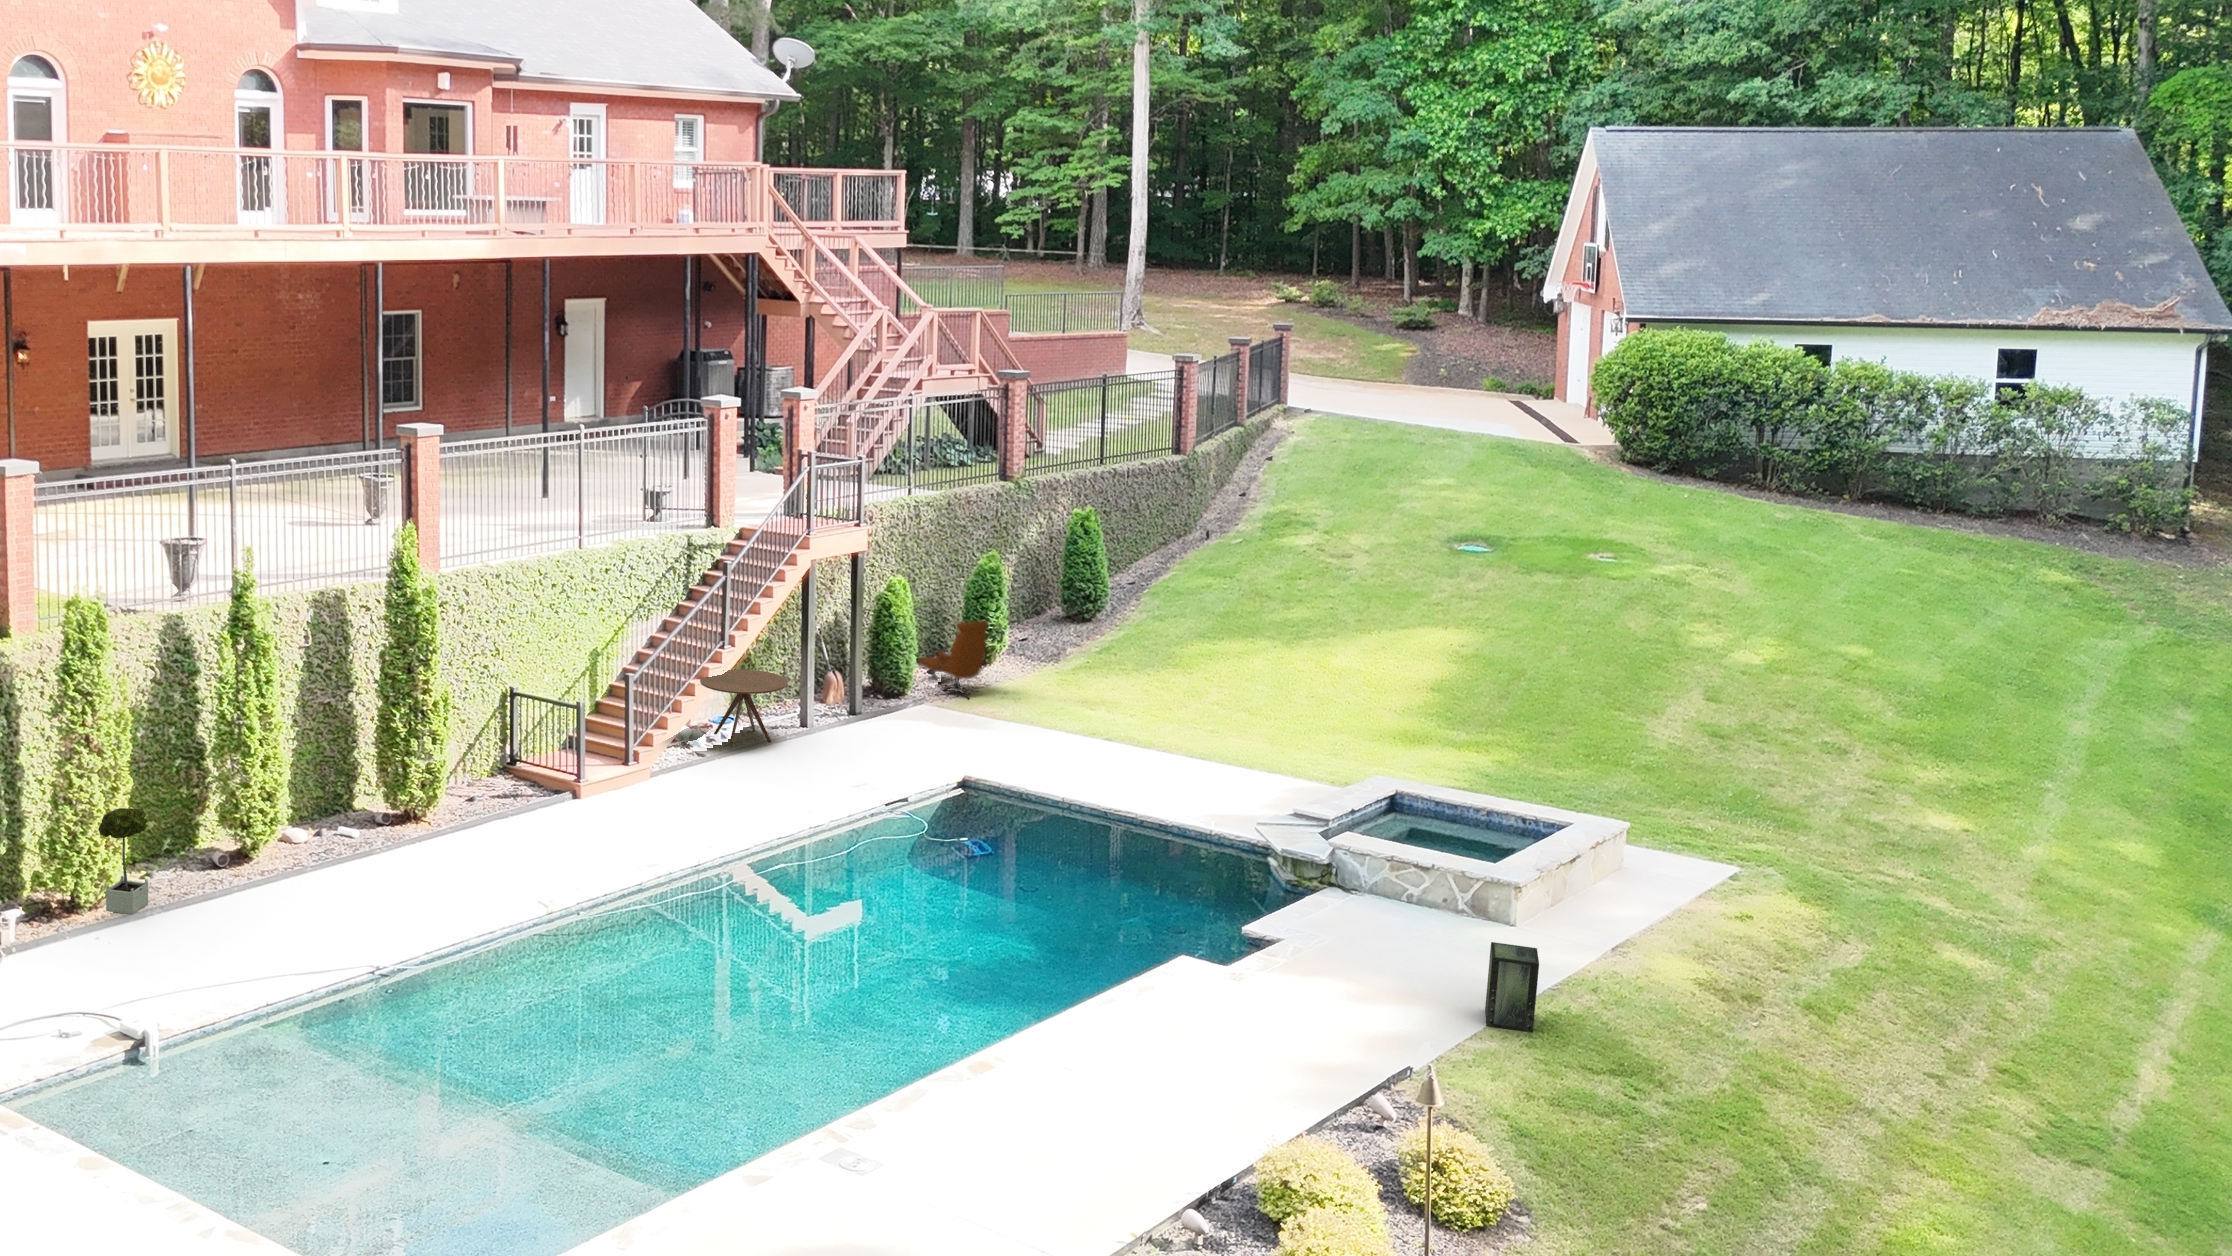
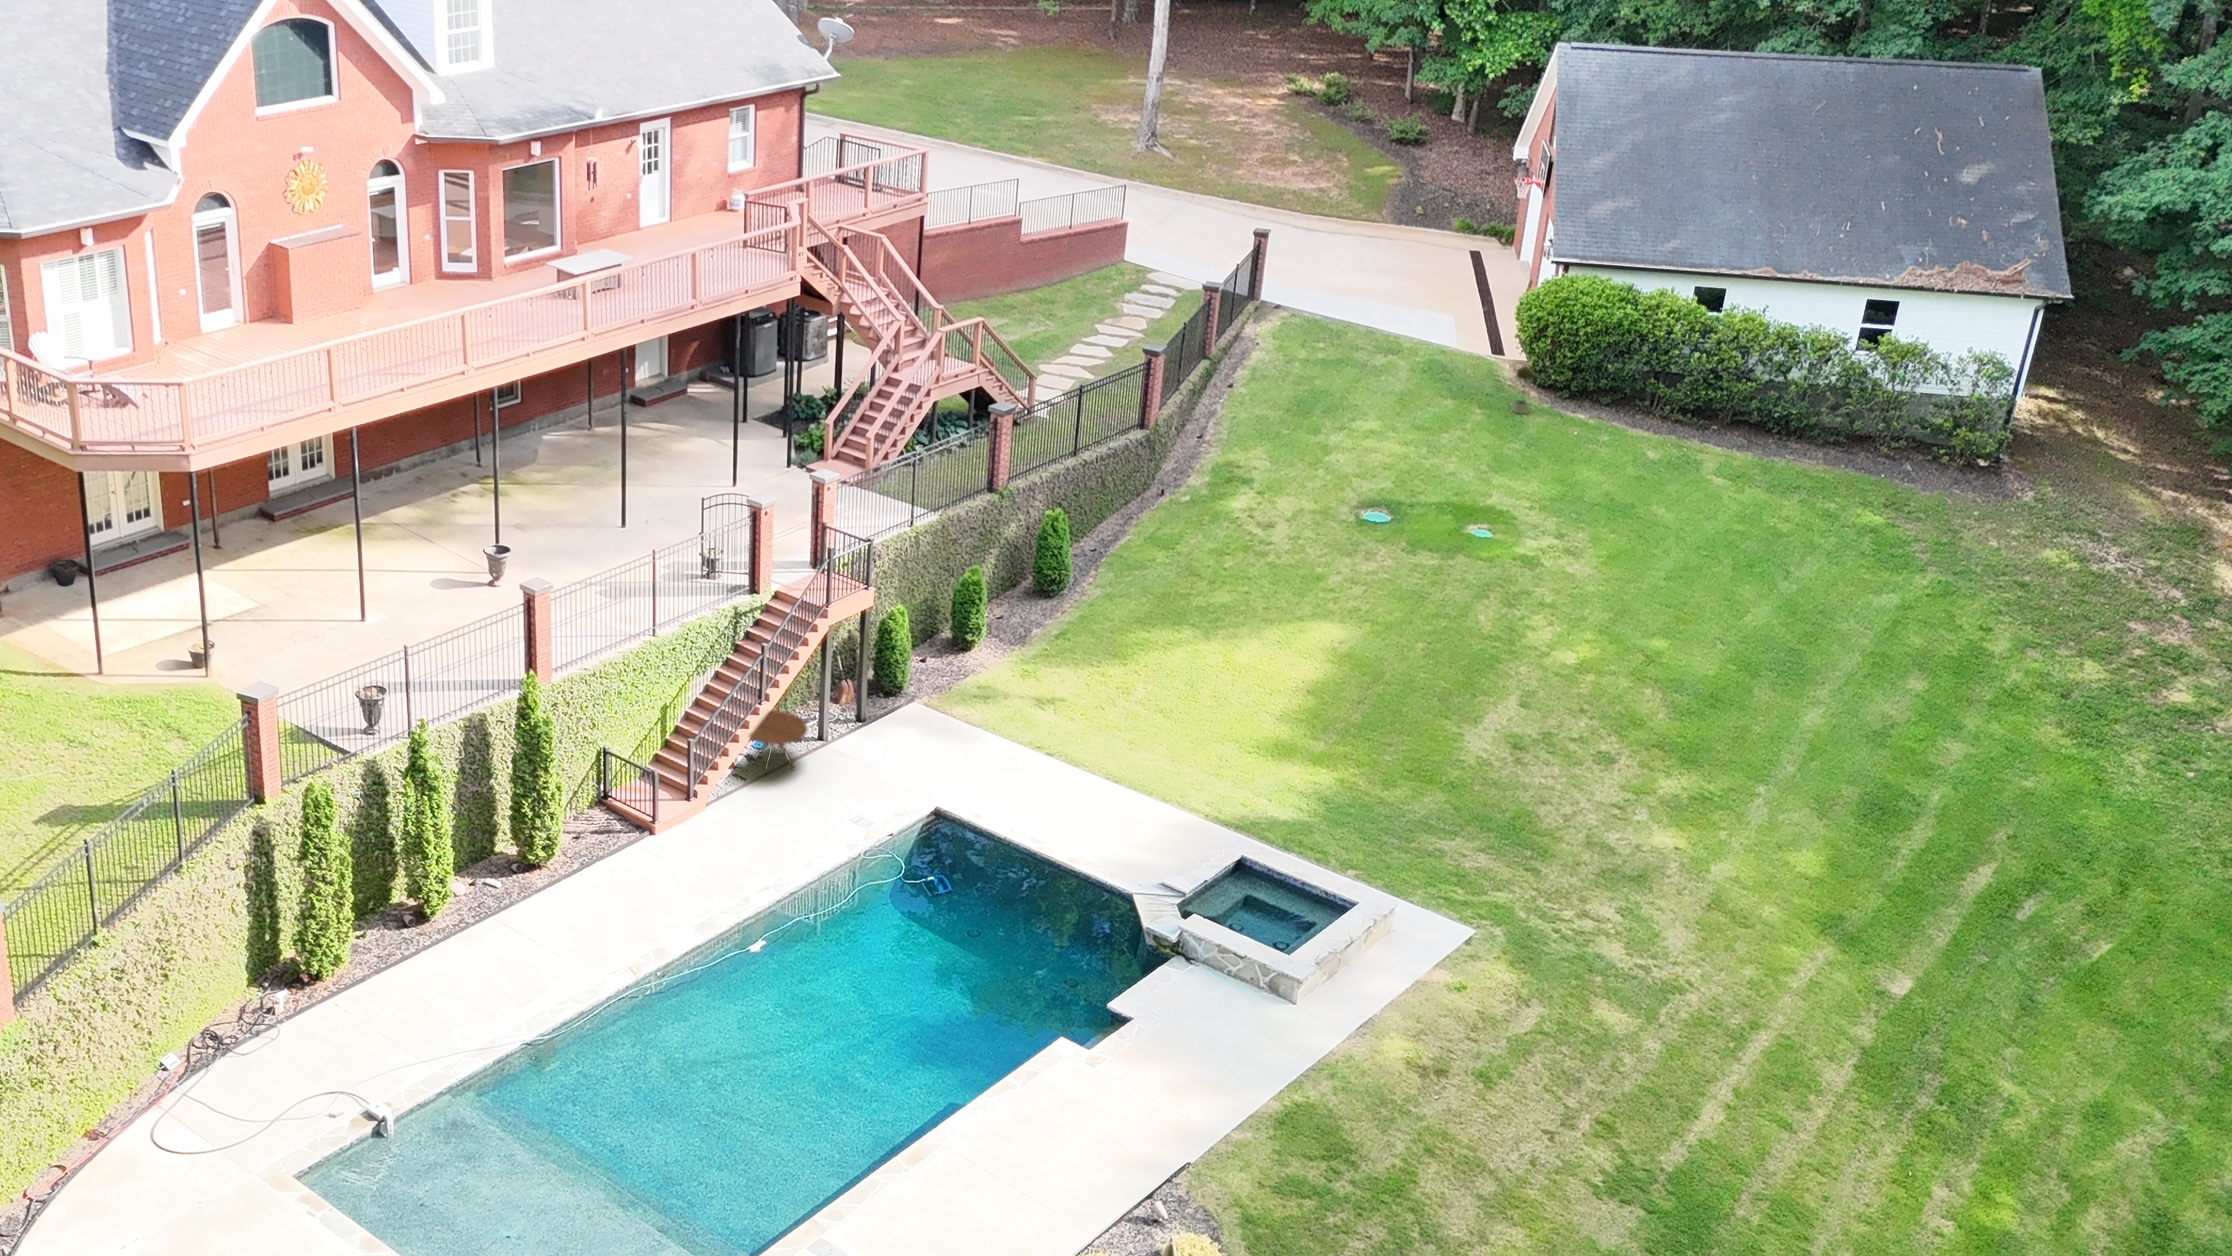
lounge chair: present [918,621,988,693] -> none [910,654,963,708]
potted tree: present [98,808,148,914] -> present [1512,366,1534,414]
storage box: present [1485,942,1539,1032] -> none [1238,1062,1277,1122]

